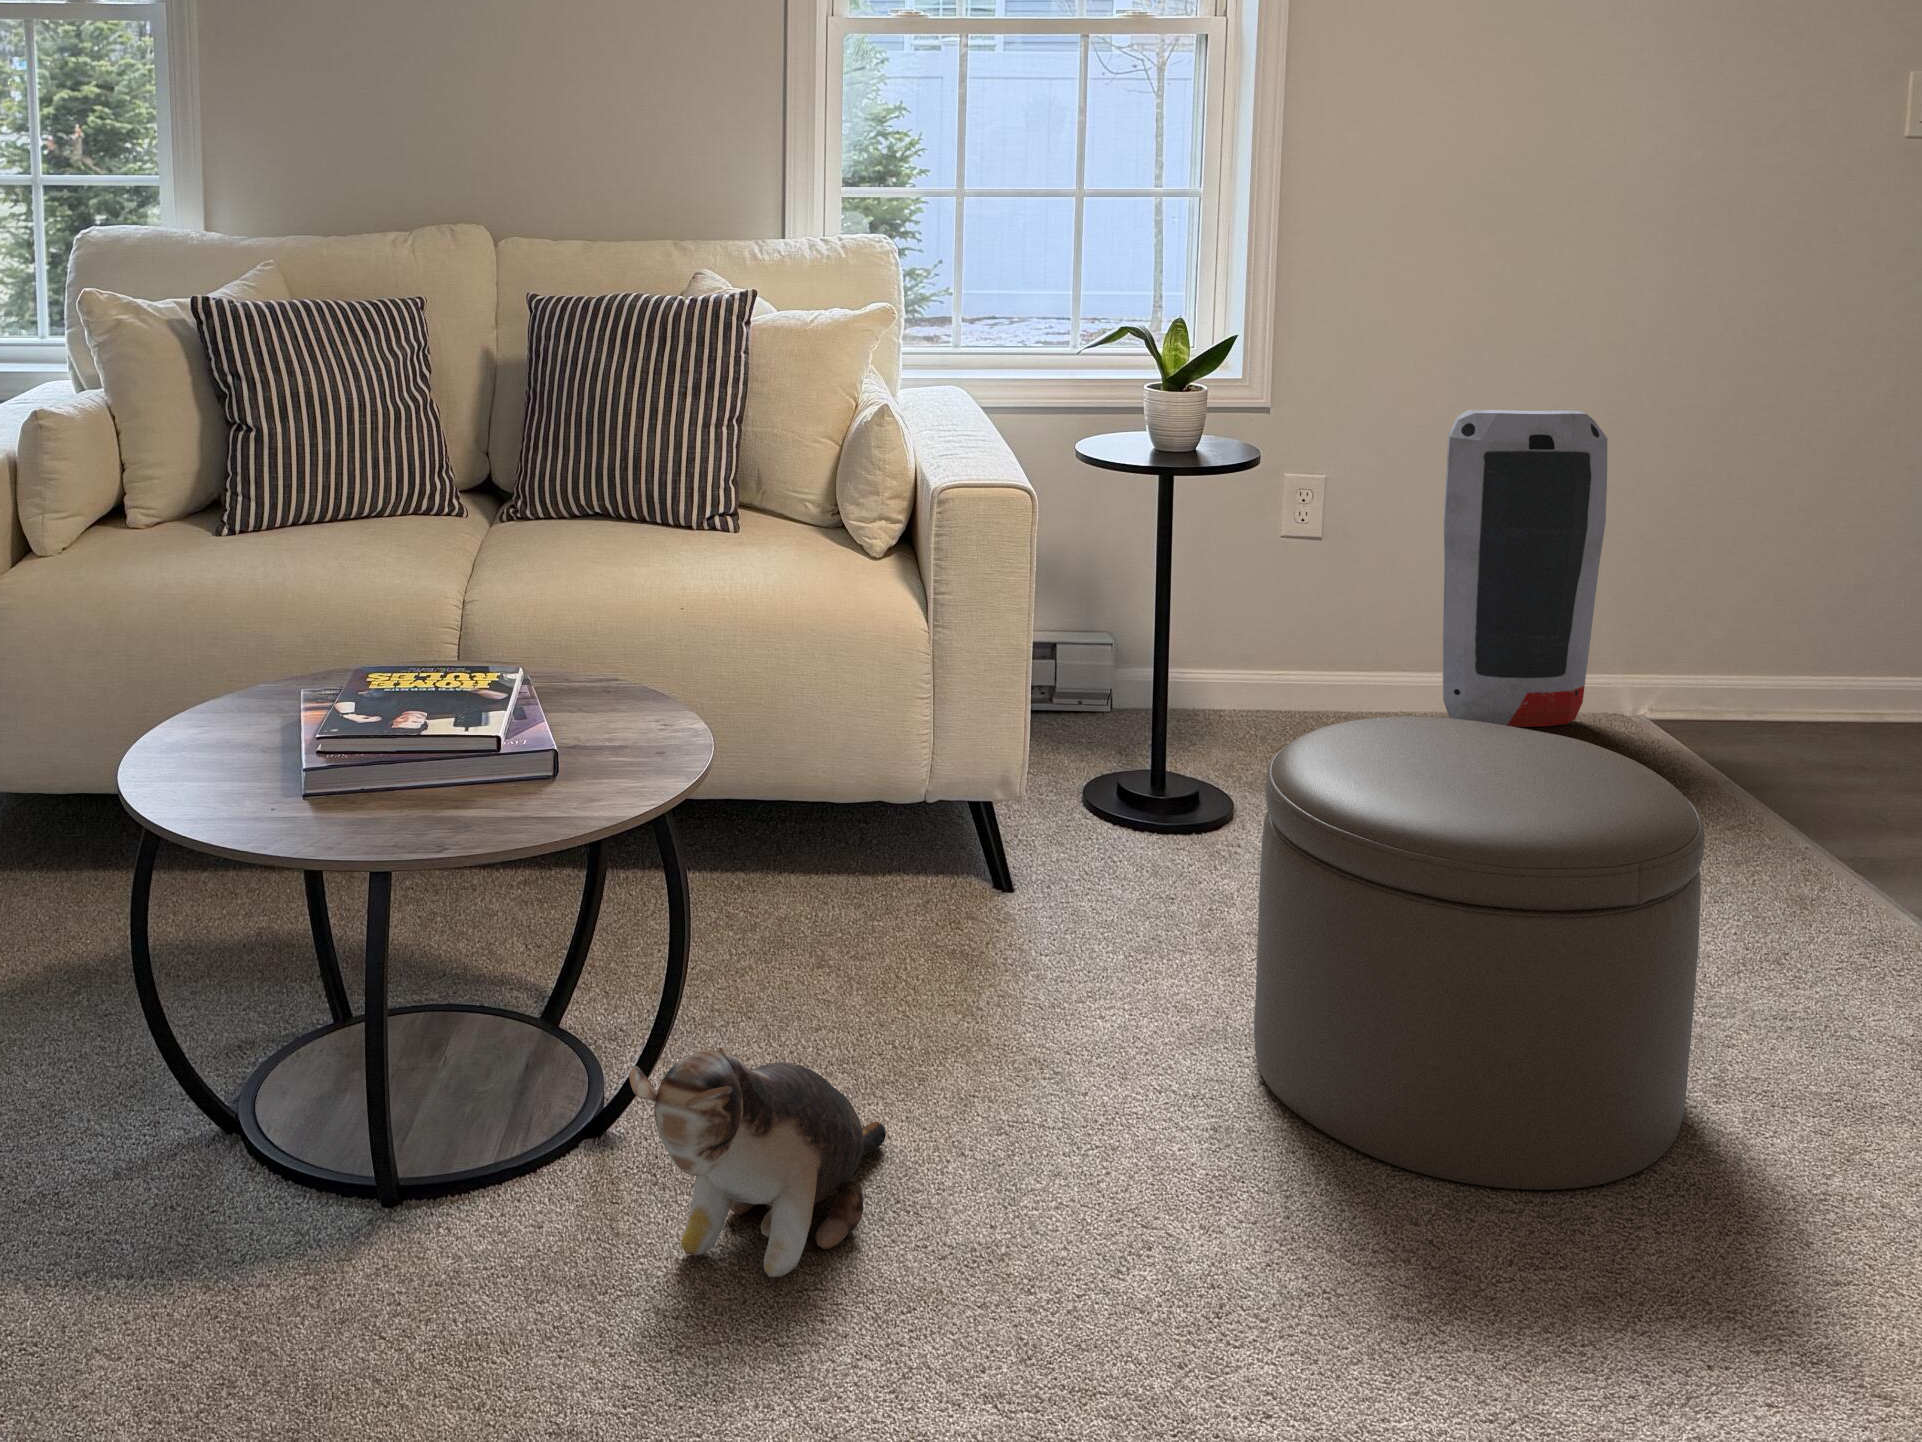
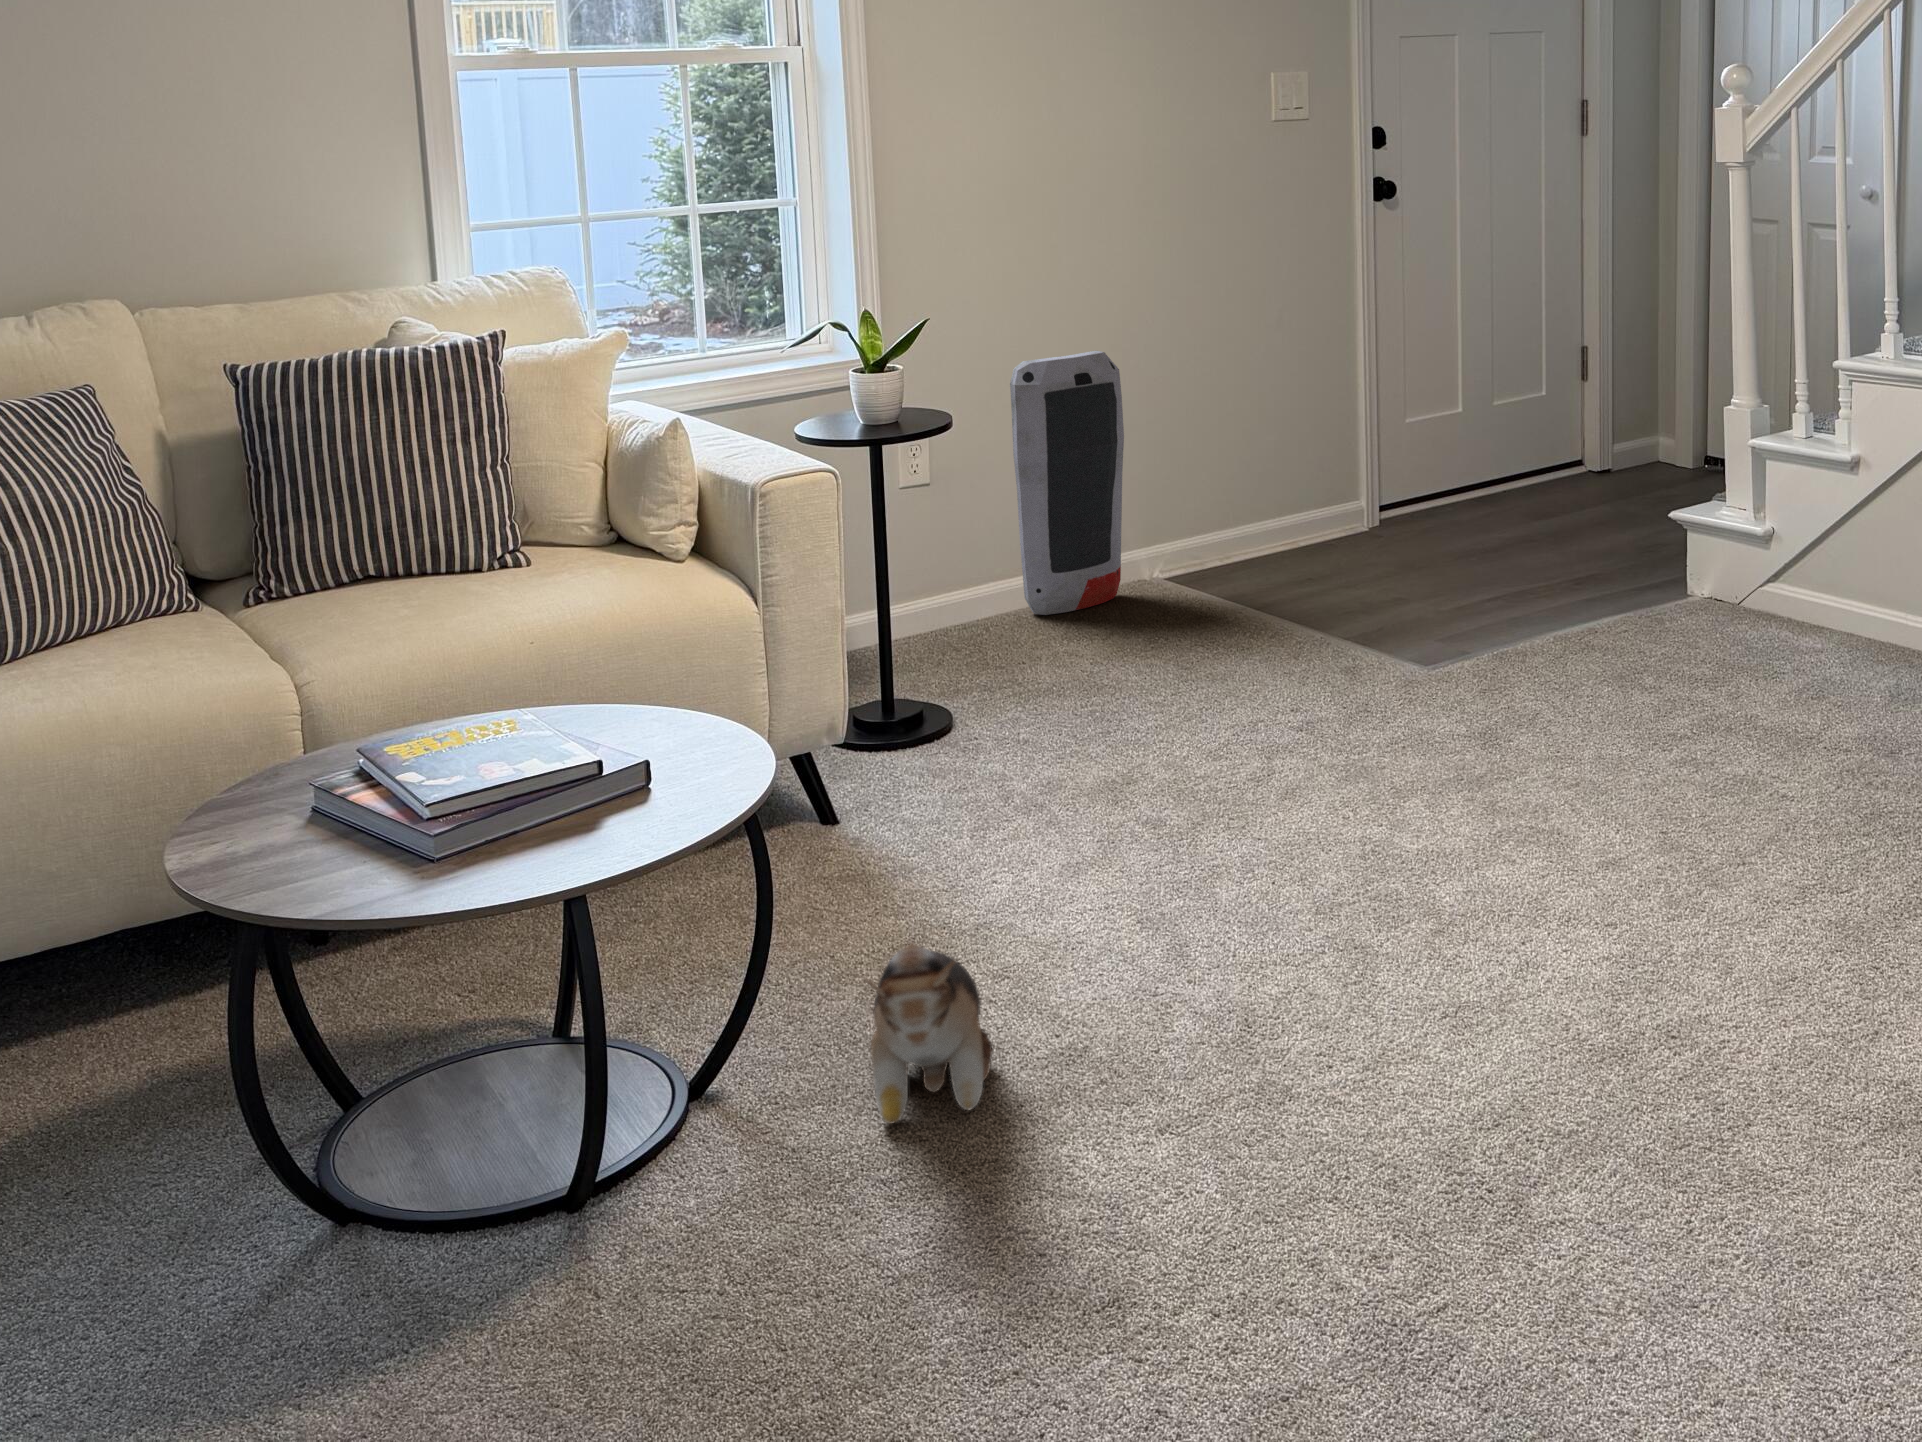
ottoman: present [1254,717,1705,1190] -> none [1113,579,1413,898]

